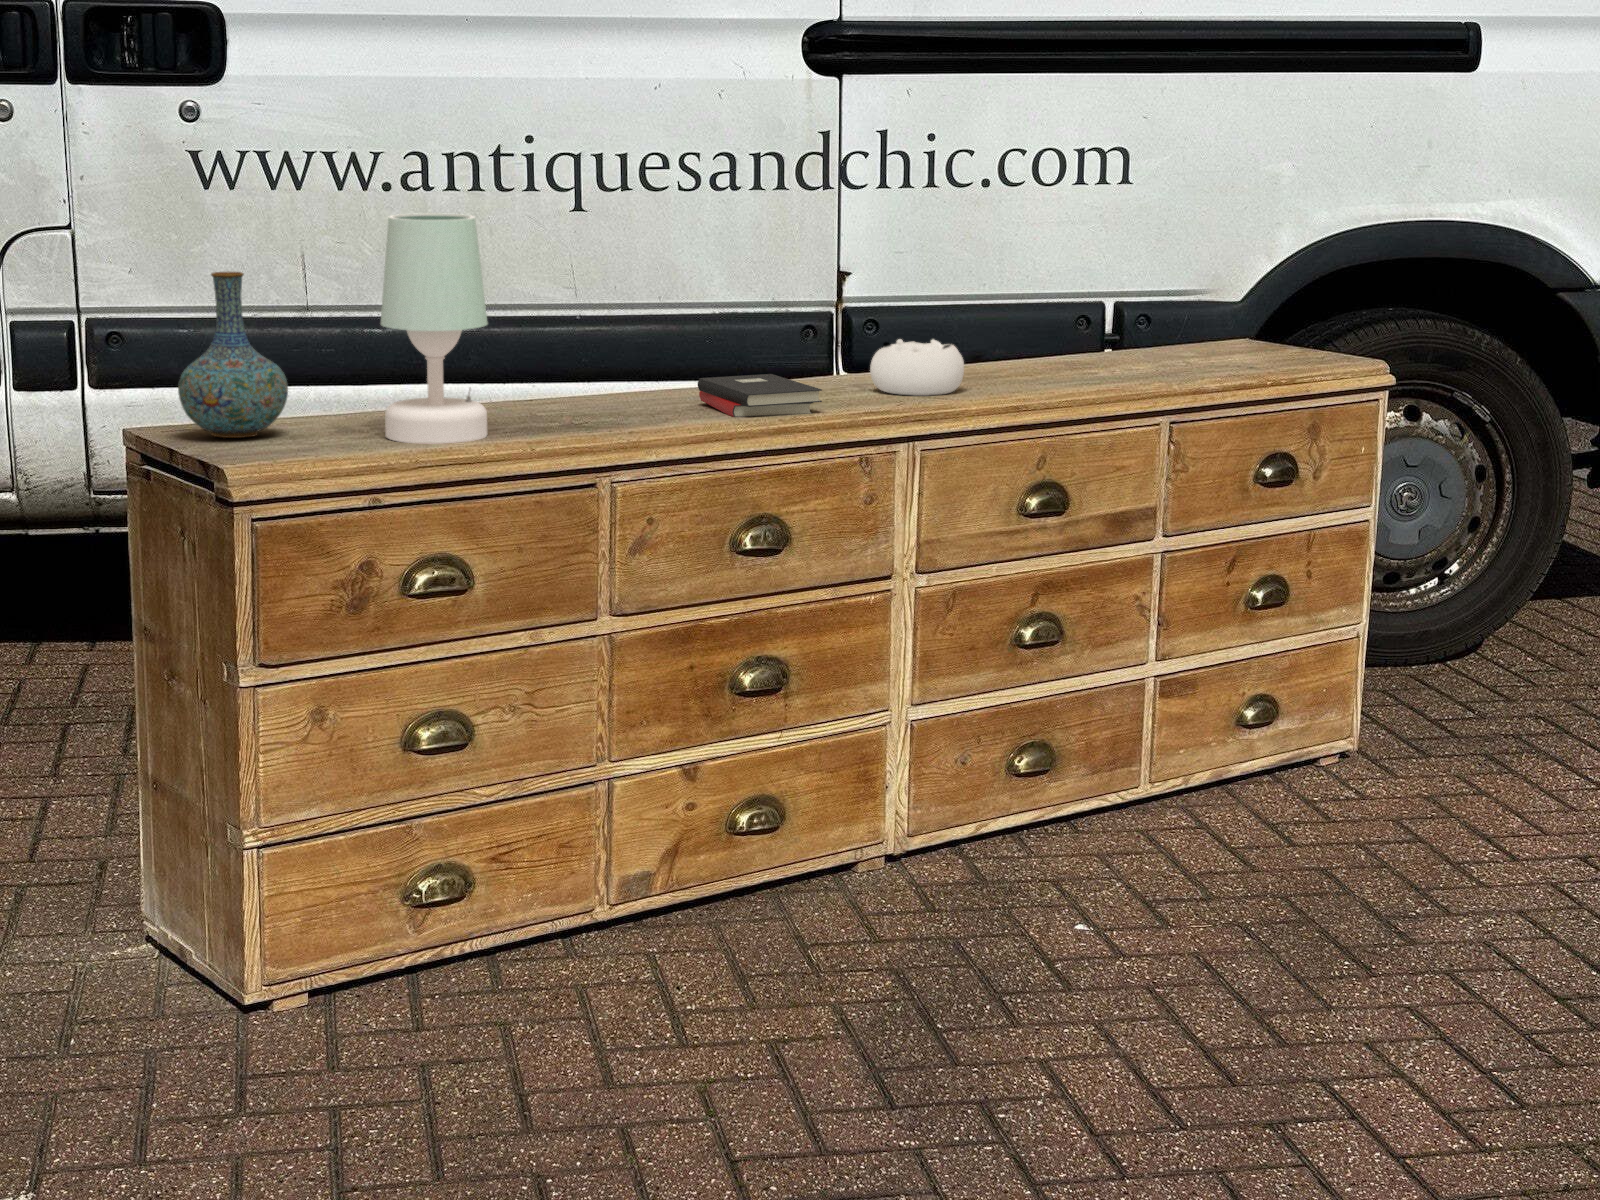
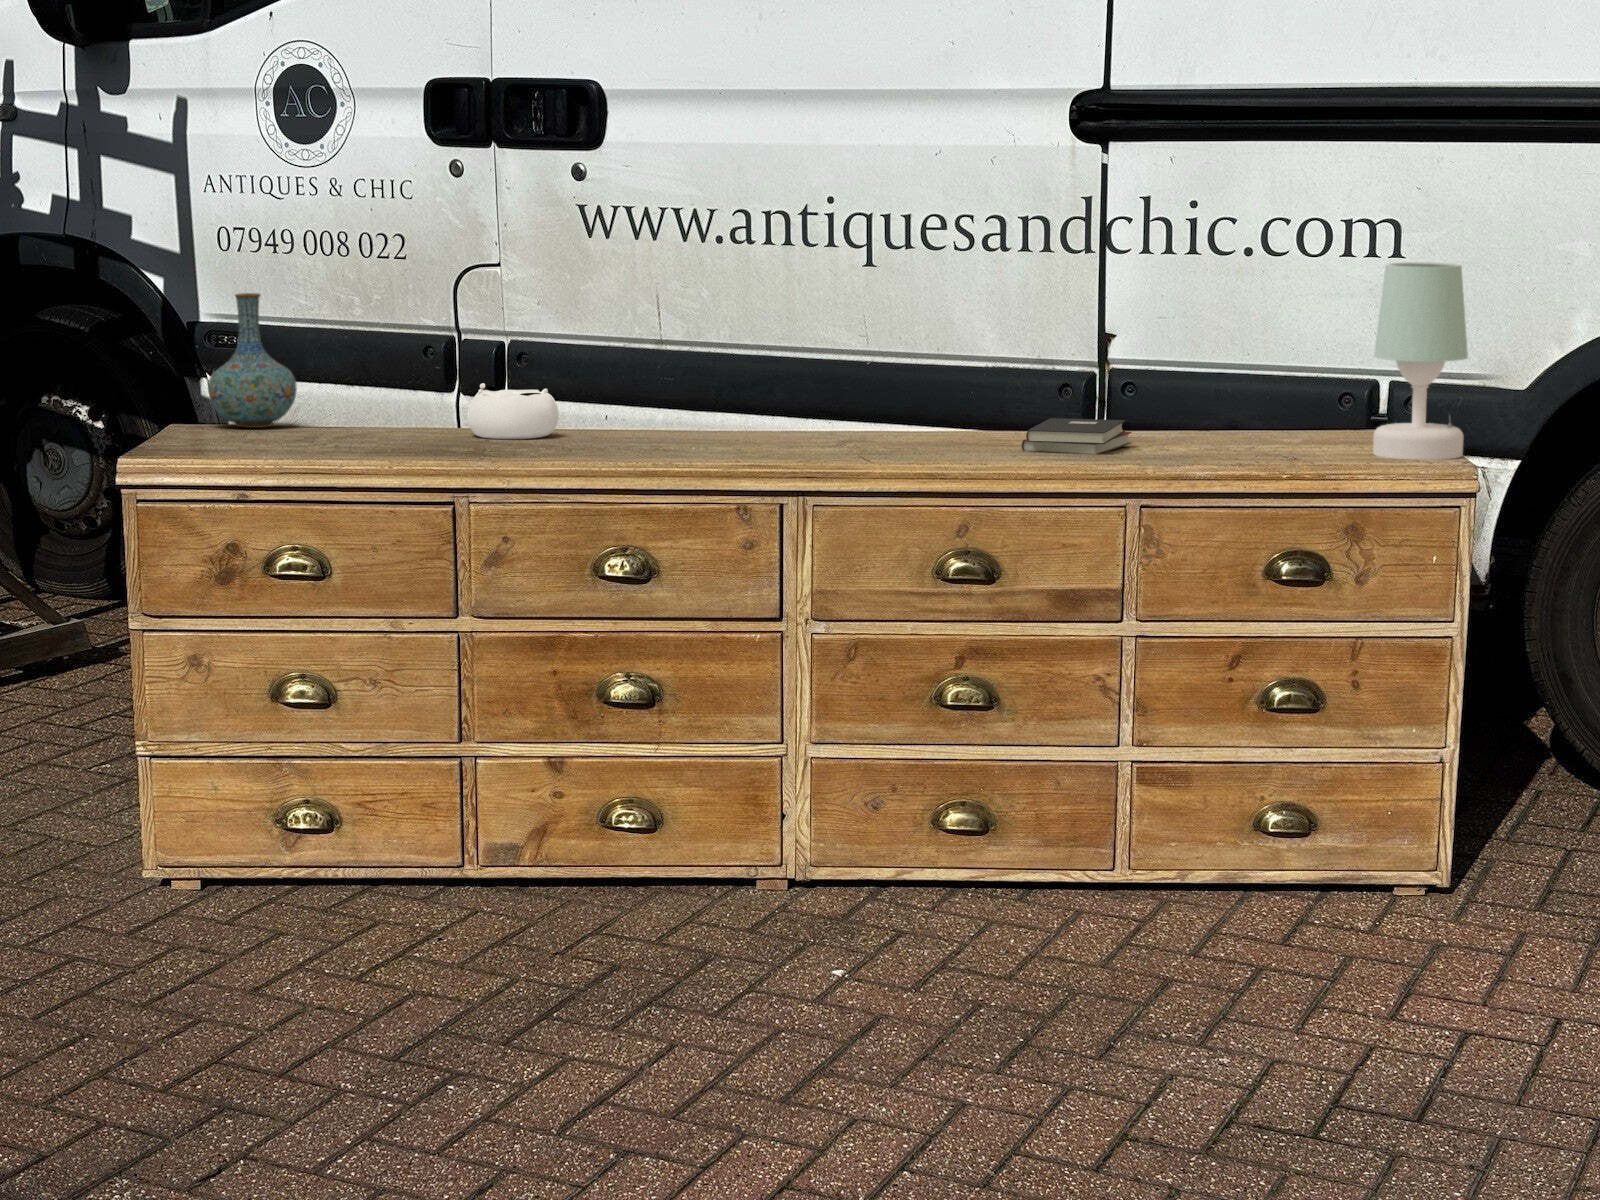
table lamp: present [381,213,488,444] -> present [1373,262,1468,460]
decorative bowl: present [870,339,964,396] -> present [467,383,559,439]
hardback book: present [698,374,822,417] -> present [1022,418,1132,454]

